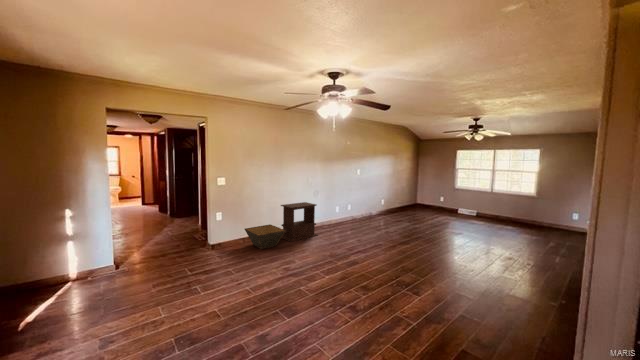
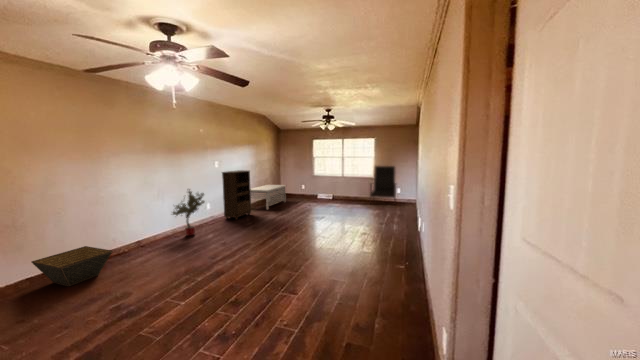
bookshelf: none [362,178,388,222] -> present [222,170,251,219]
lounge chair: none [526,182,572,234] -> present [370,166,396,199]
potted tree: none [322,191,348,230] -> present [173,189,205,236]
storage bench: none [383,193,423,217] -> present [250,185,286,210]
side table: present [281,202,318,242] -> none [102,207,168,265]

